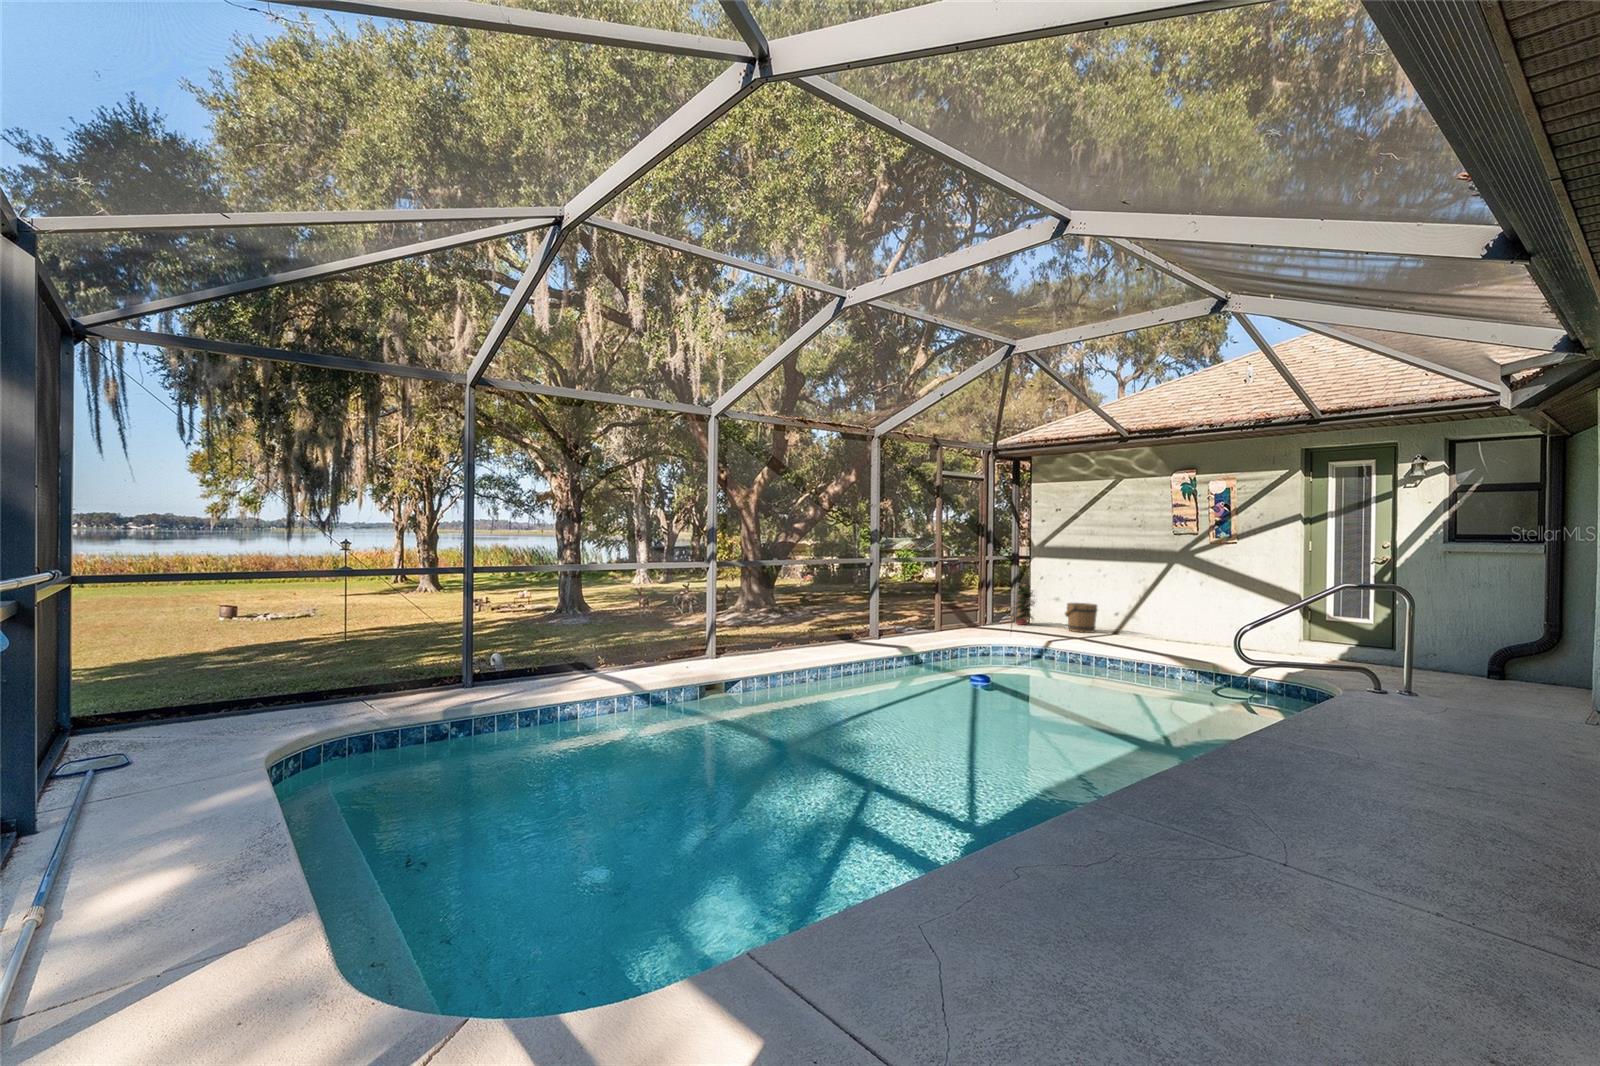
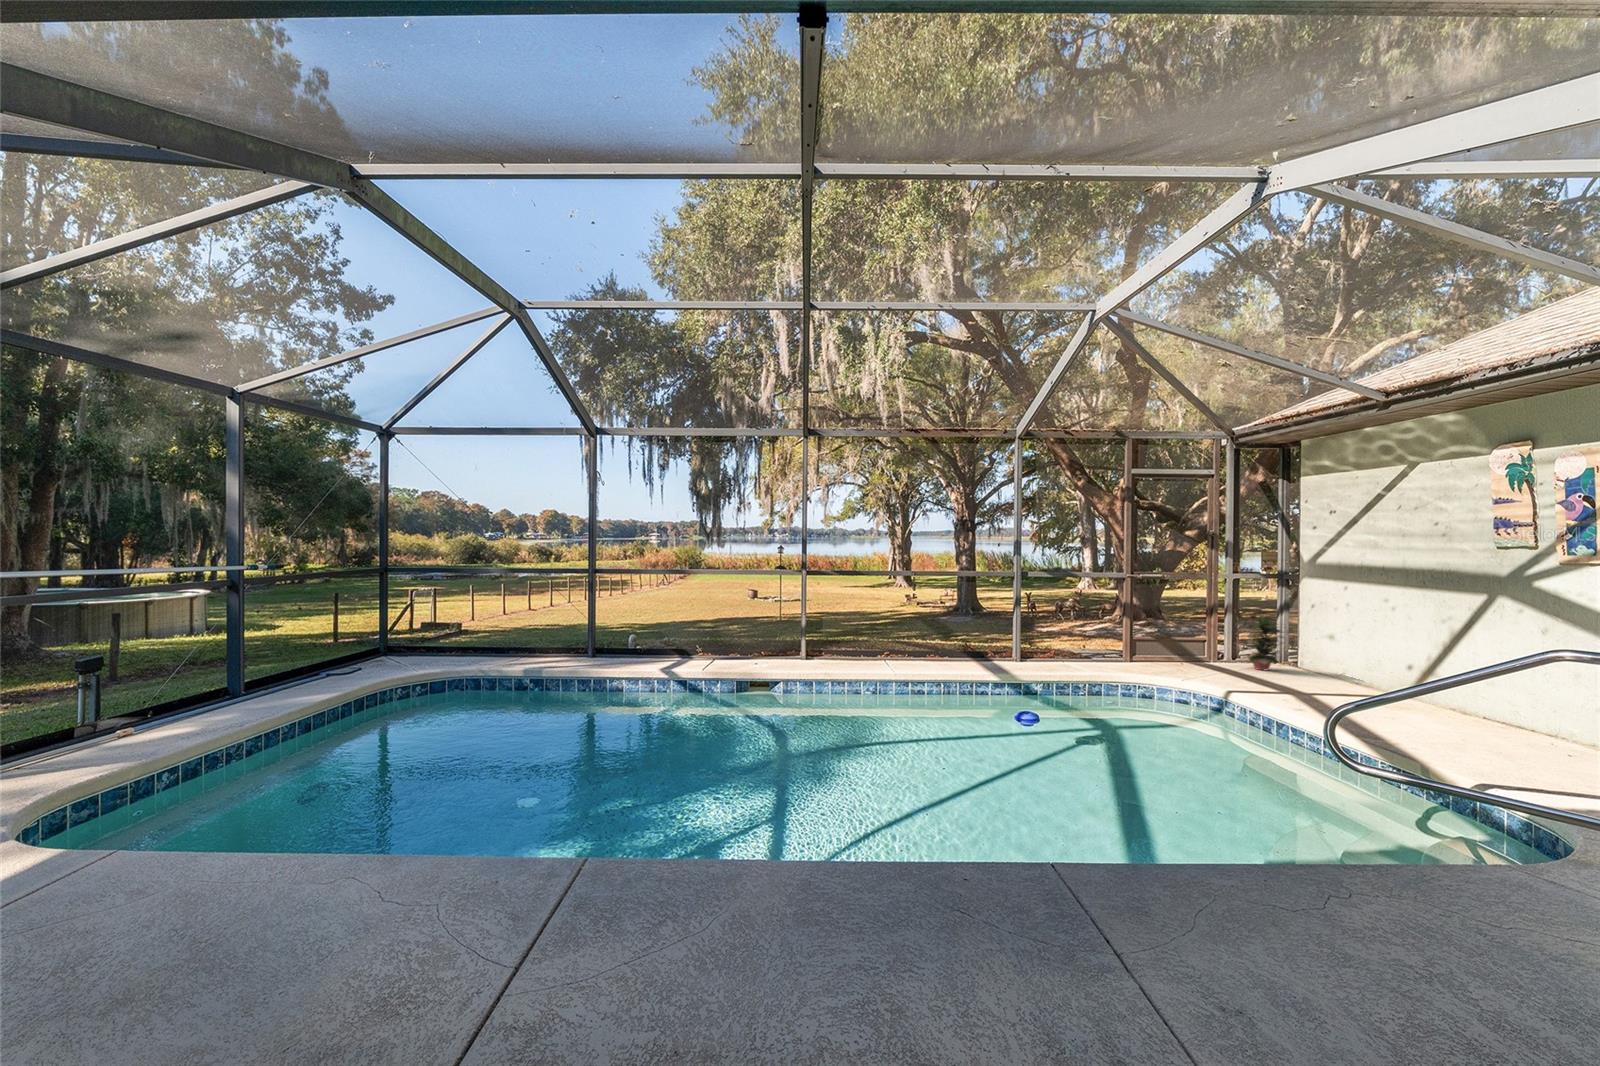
bucket: present [1065,603,1098,633] -> none [1307,645,1366,691]

